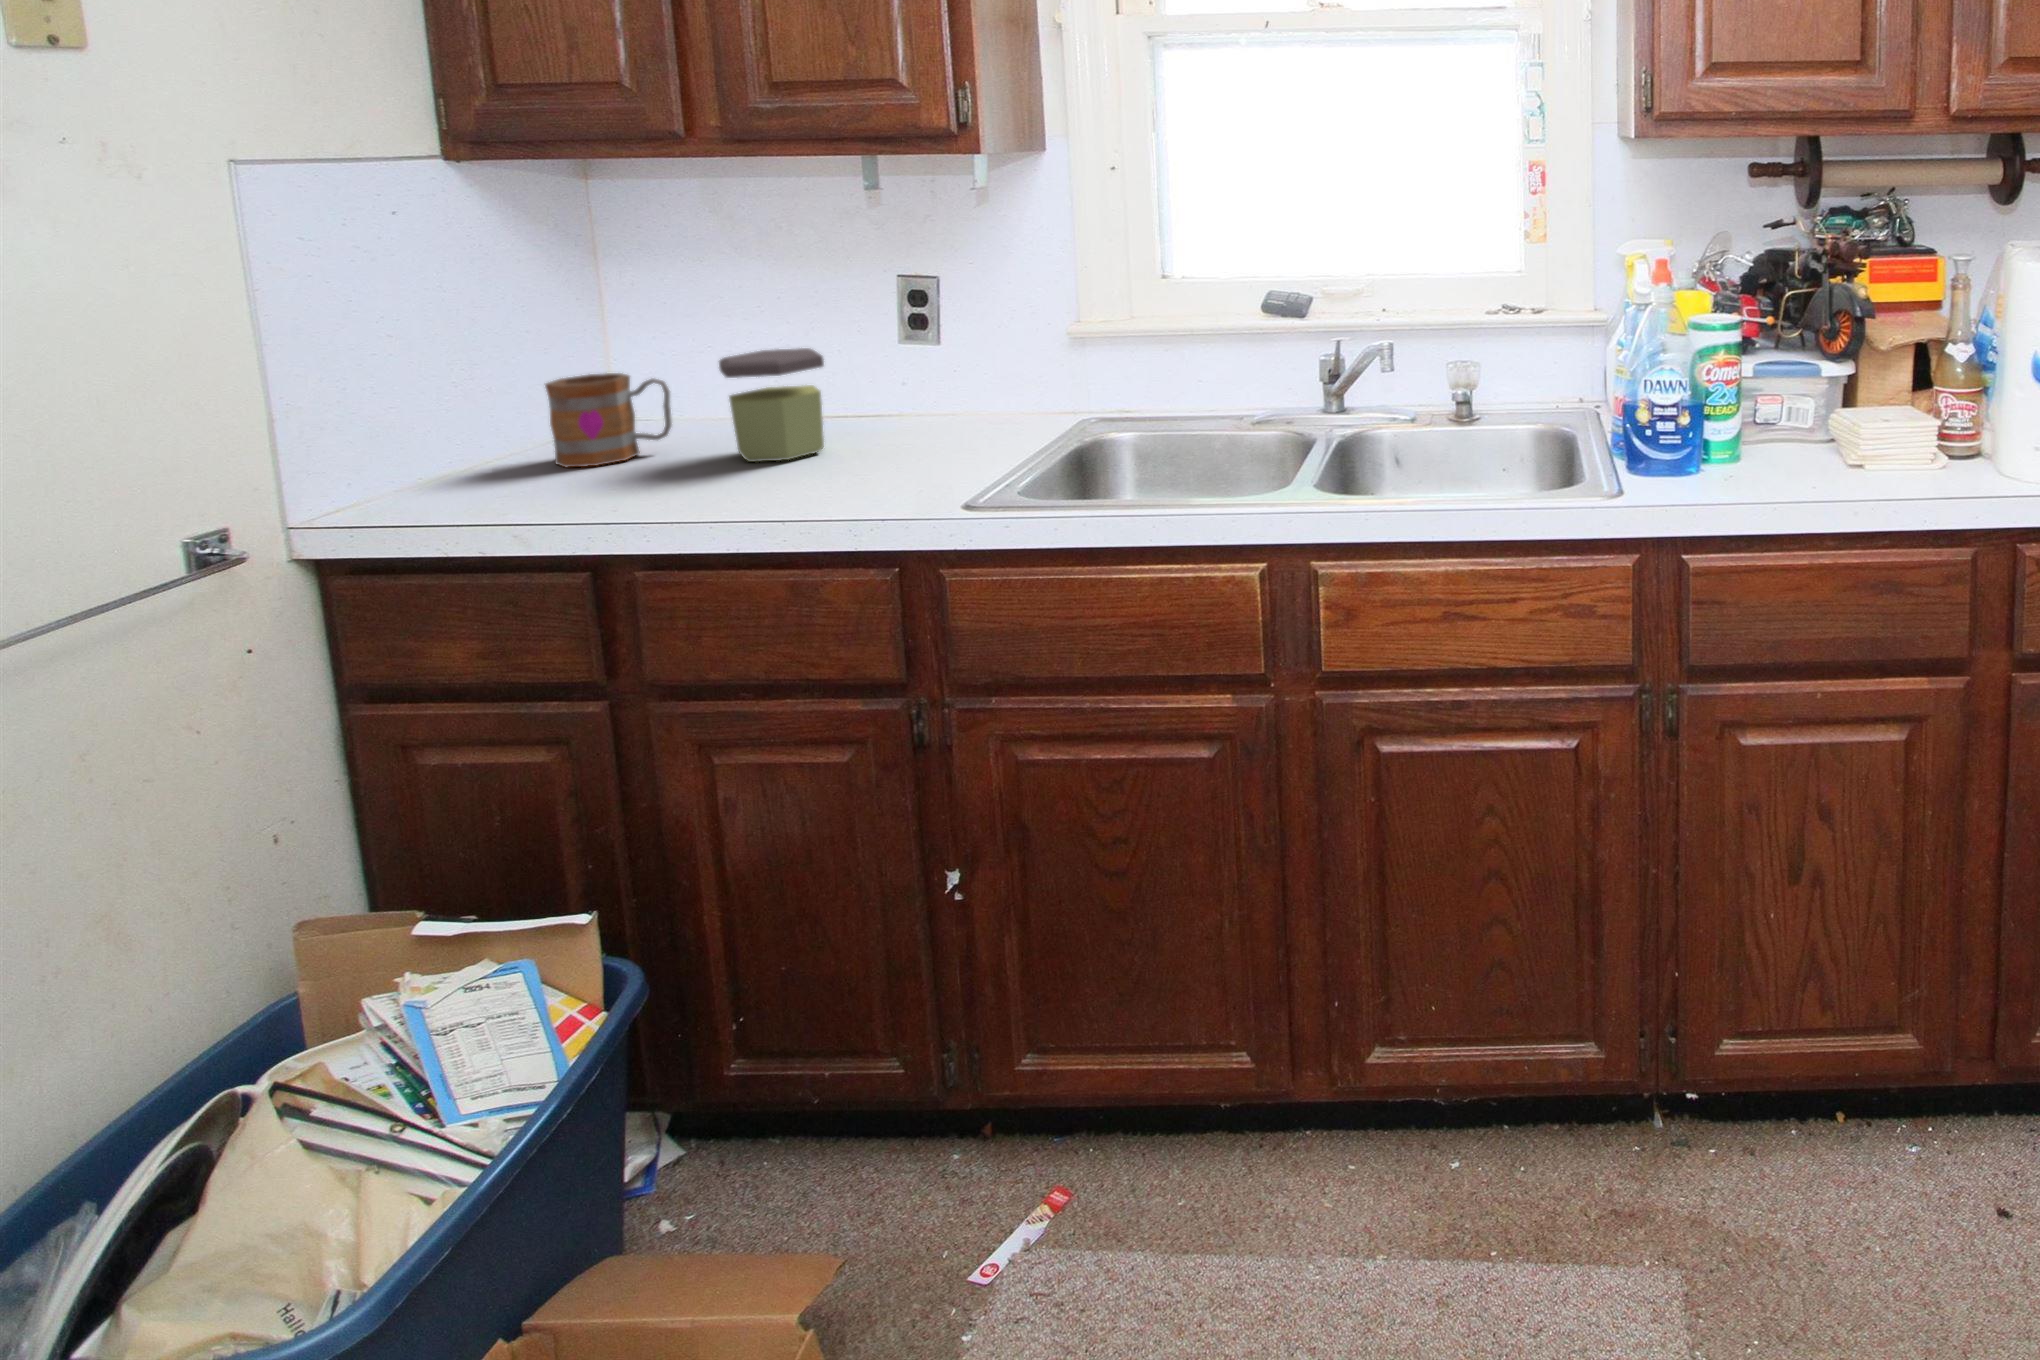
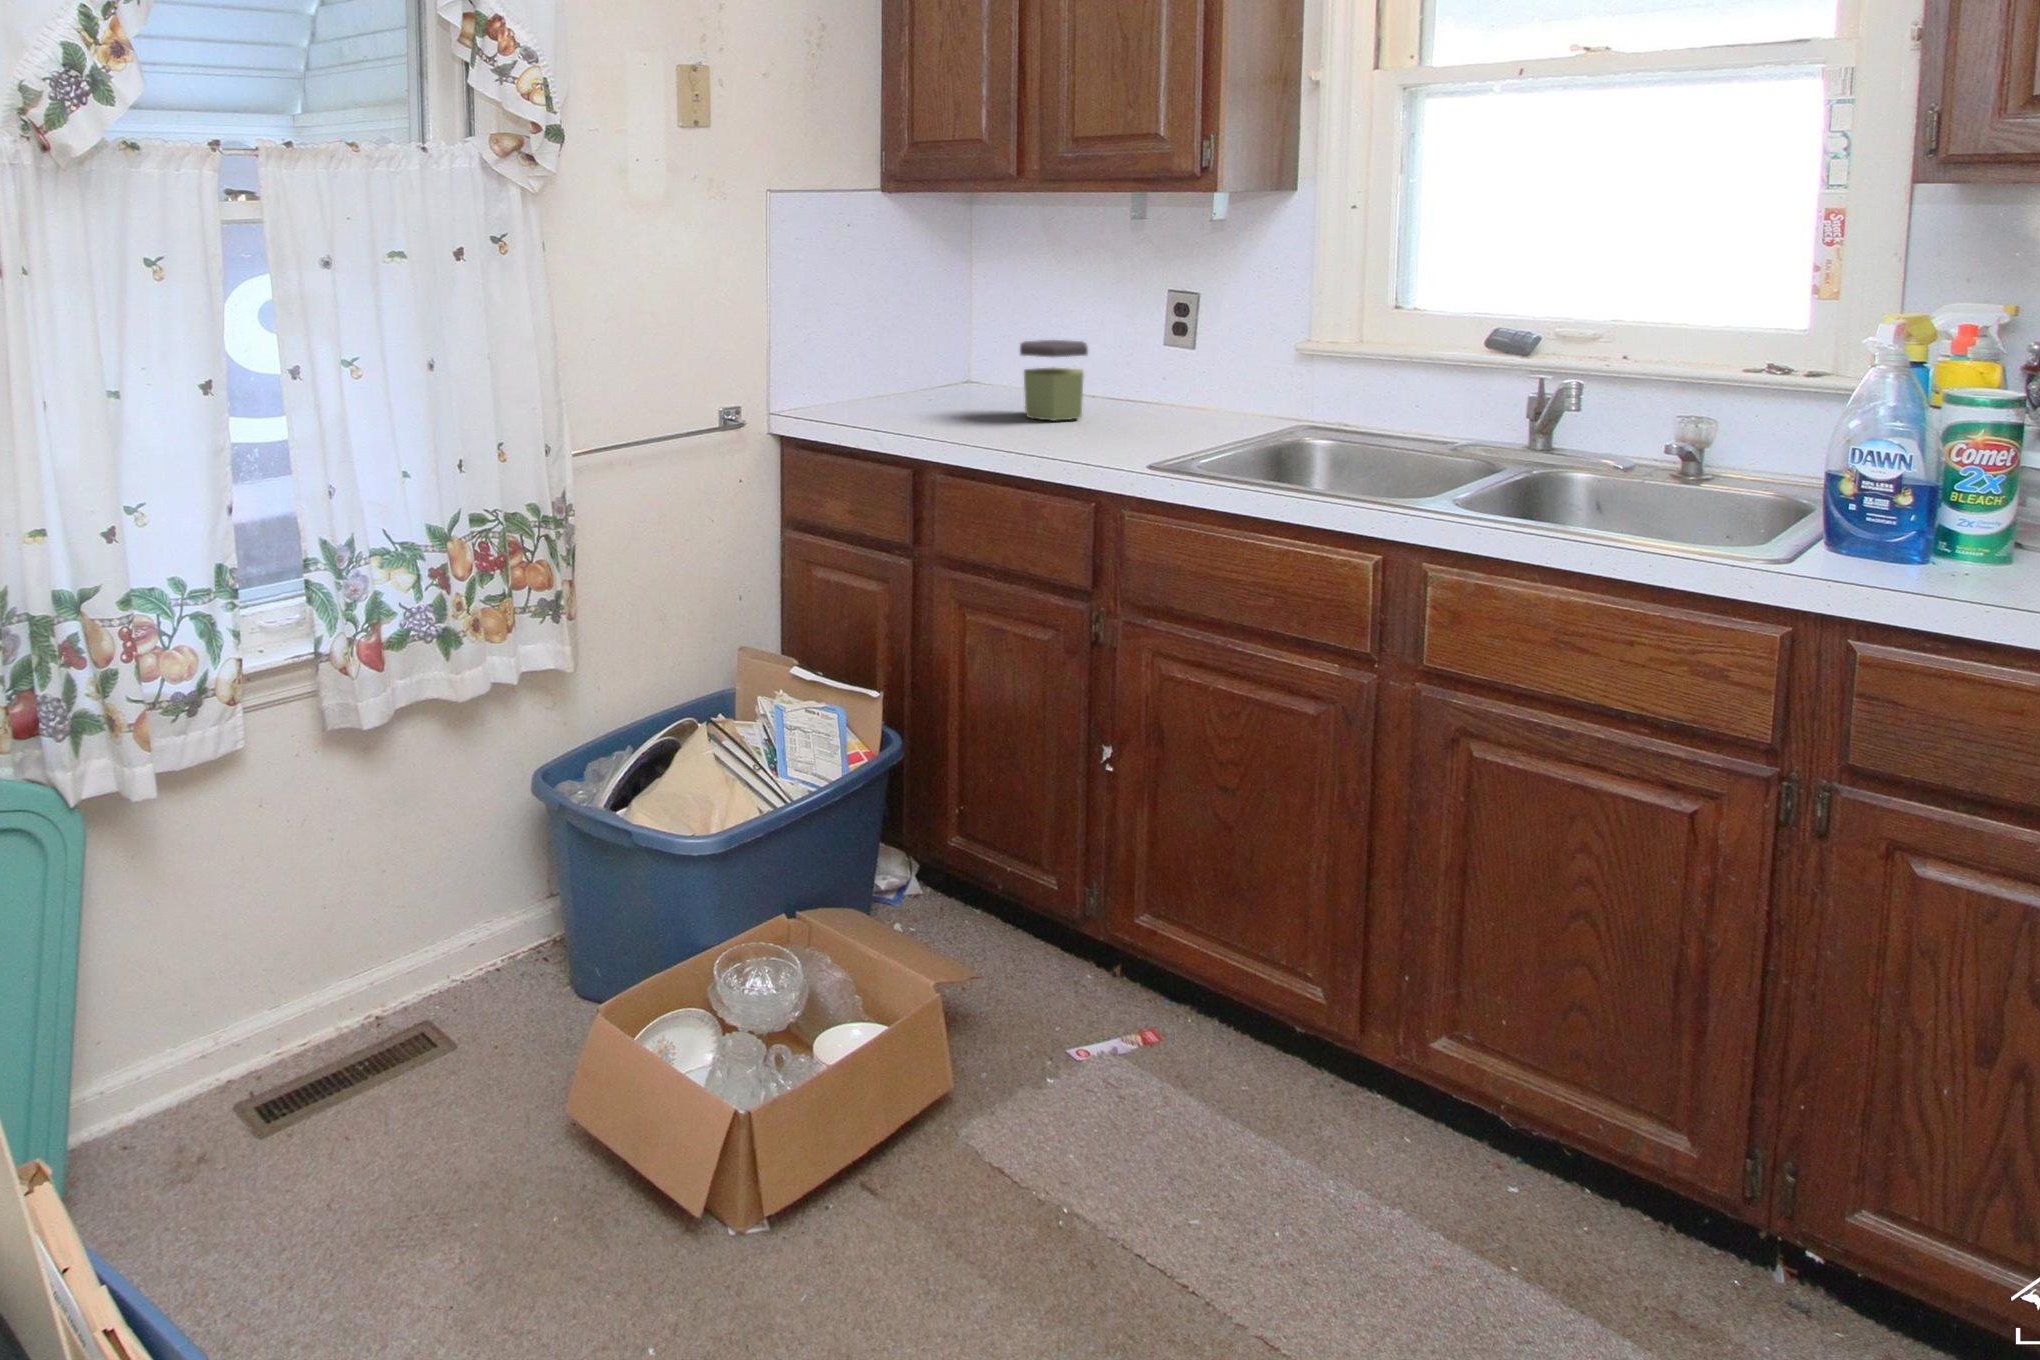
mug: present [545,373,672,467] -> none [918,345,991,407]

